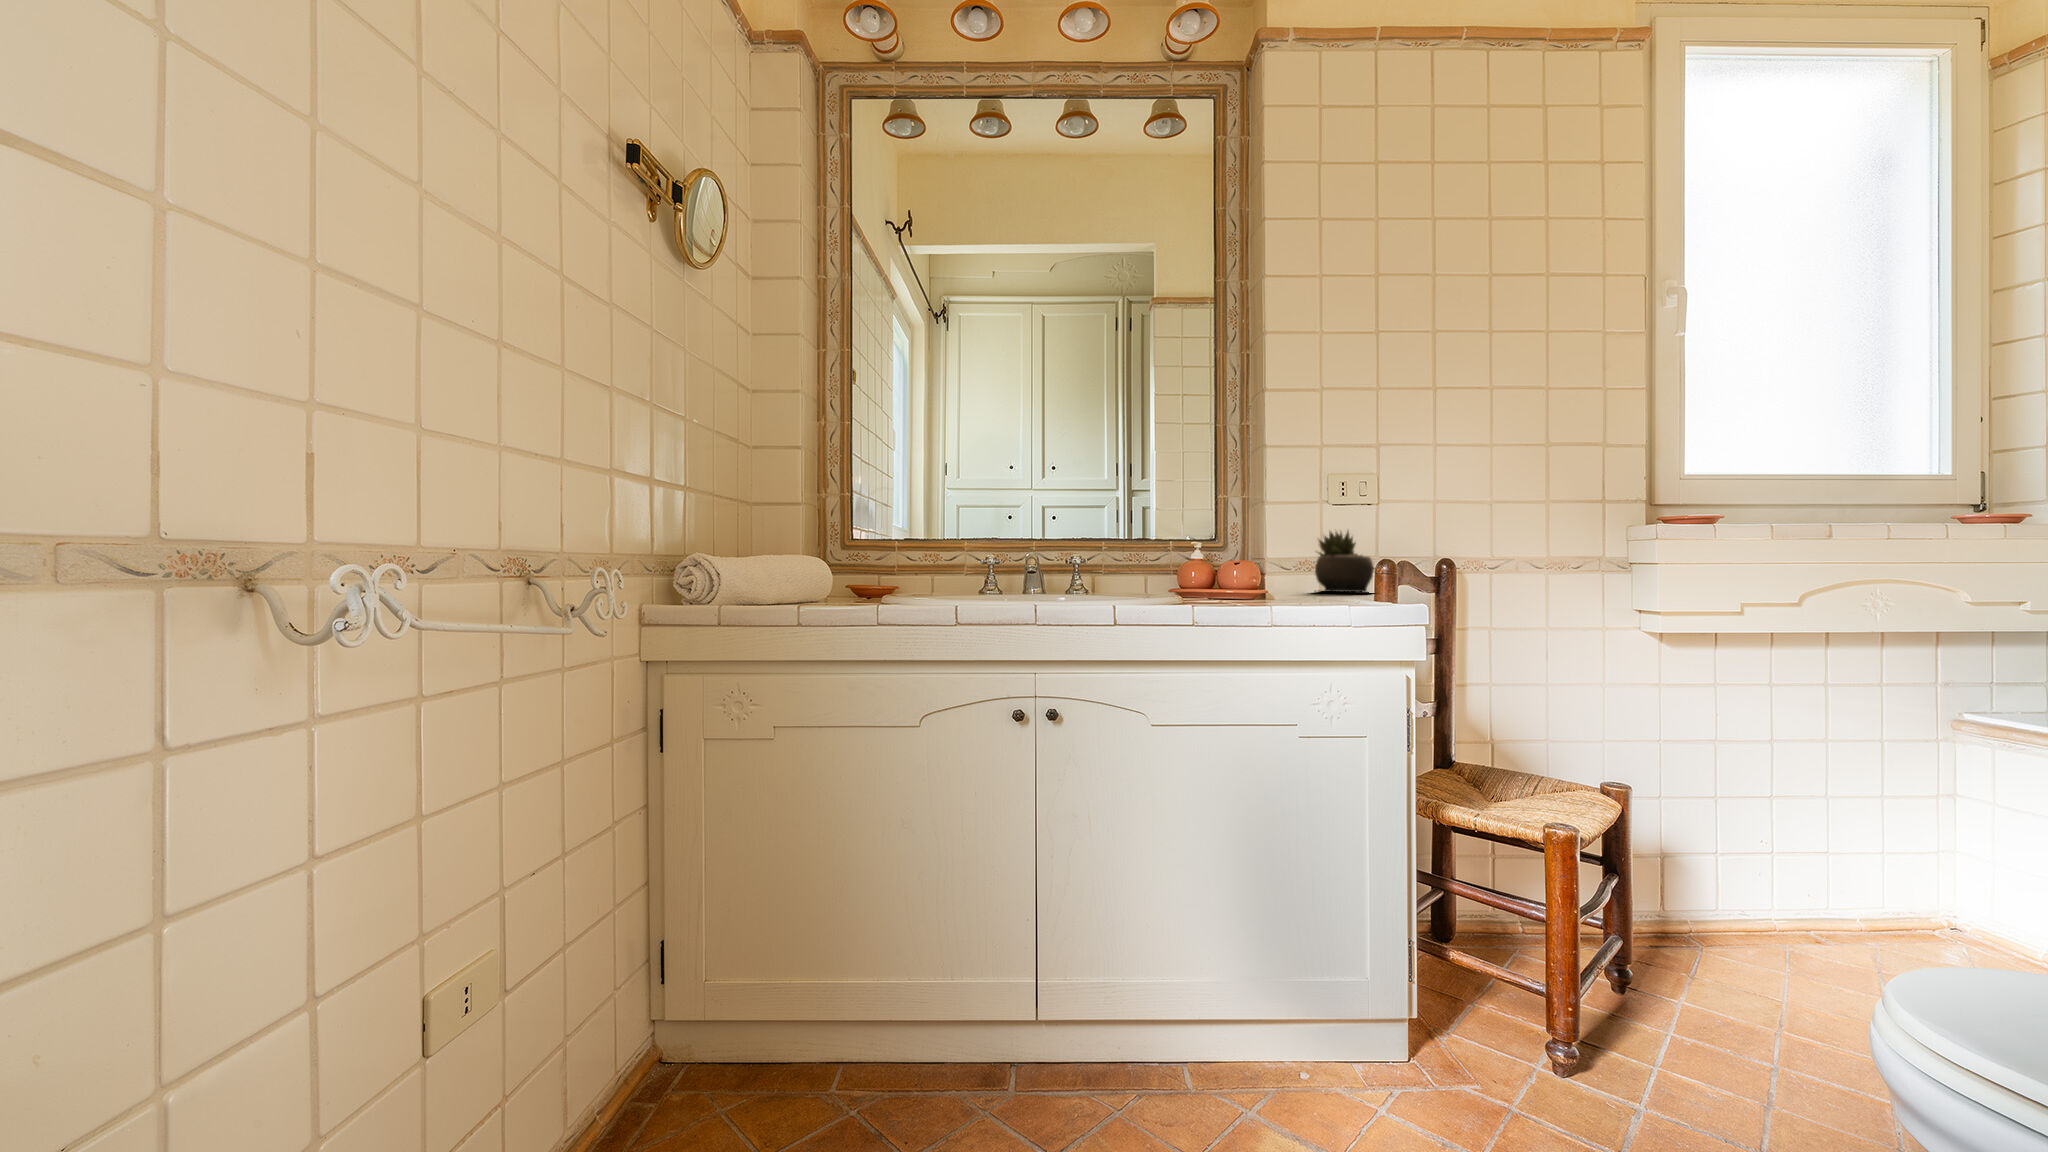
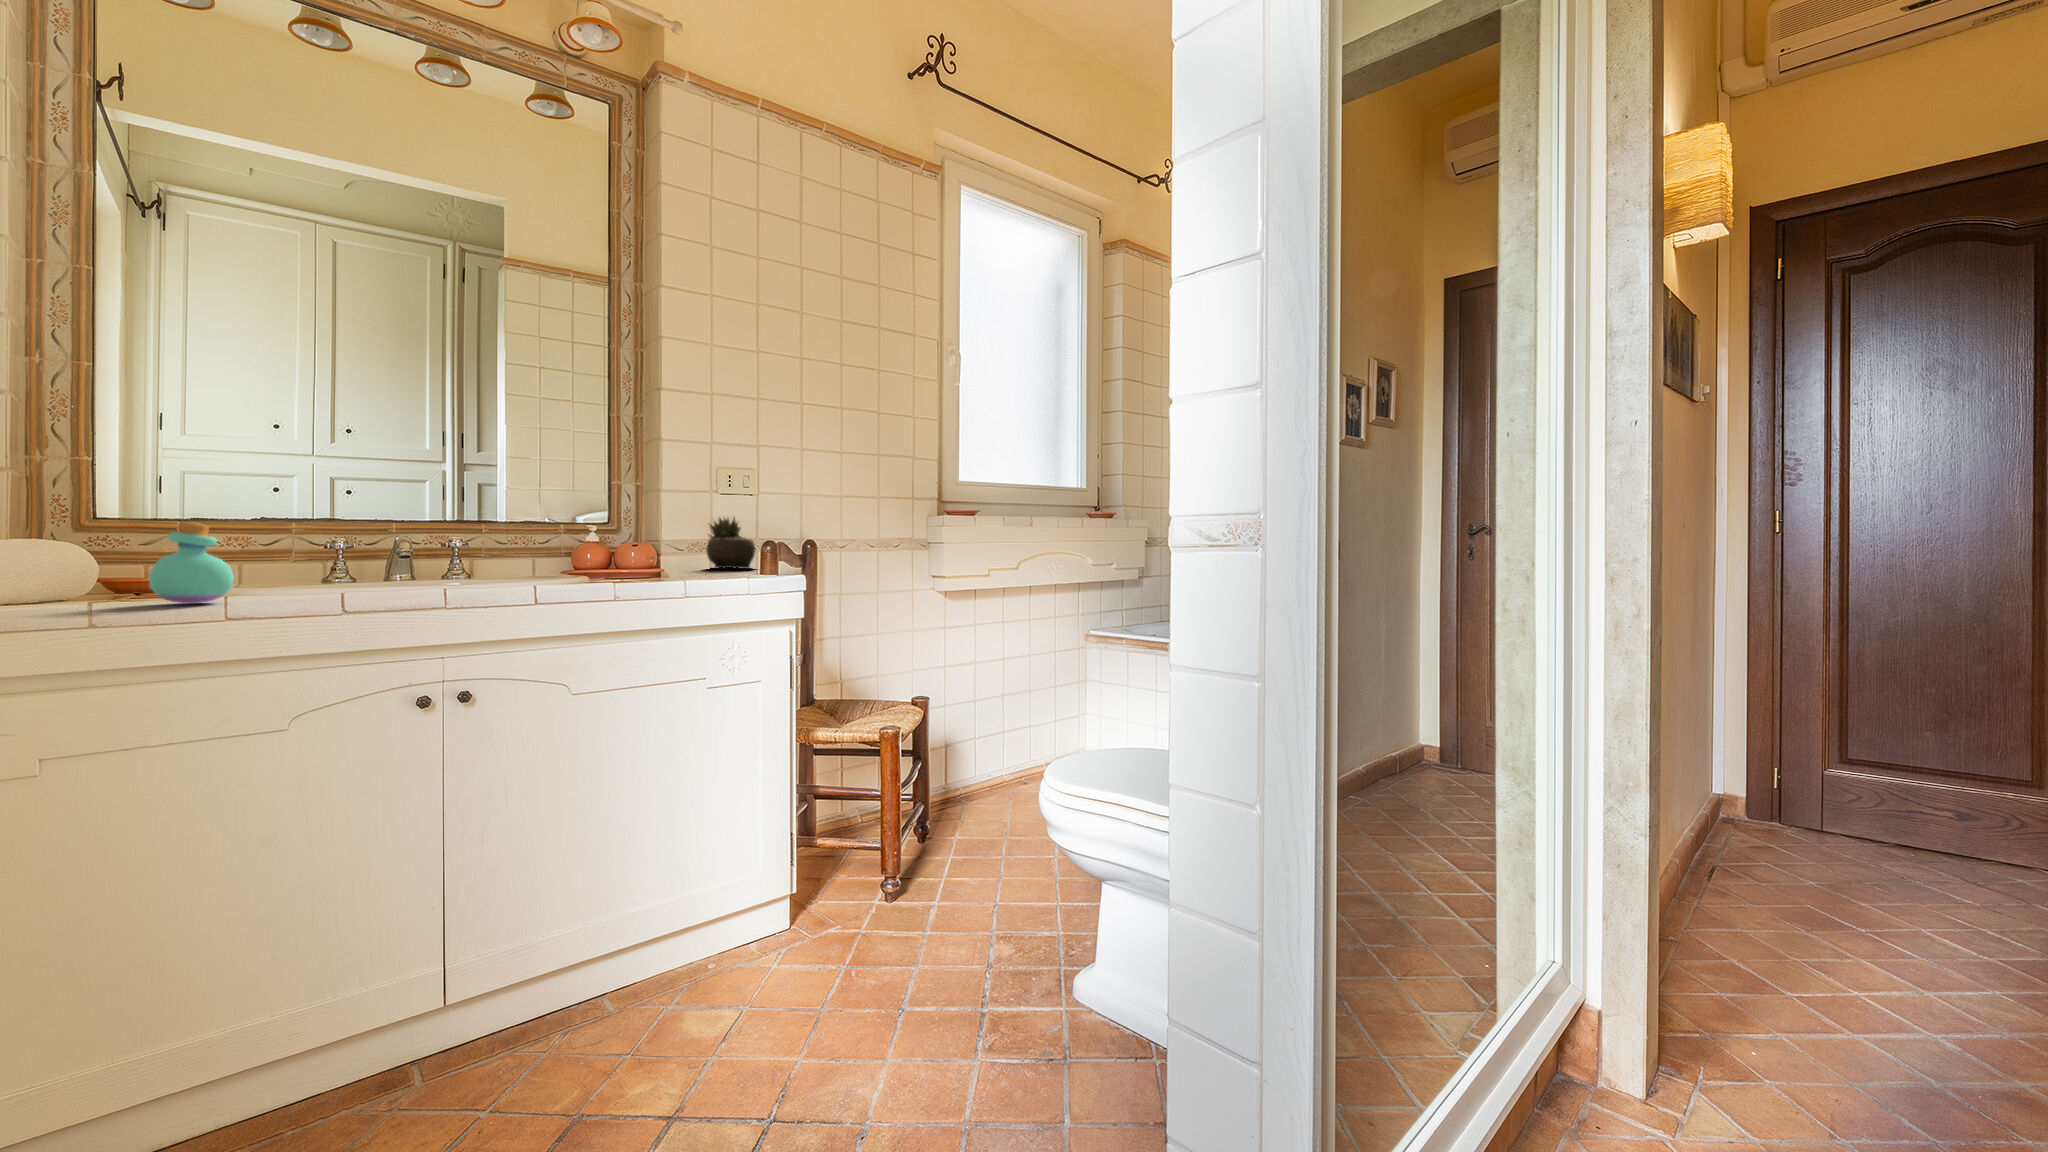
perfume bottle: none [842,540,893,609] -> present [149,522,234,603]

